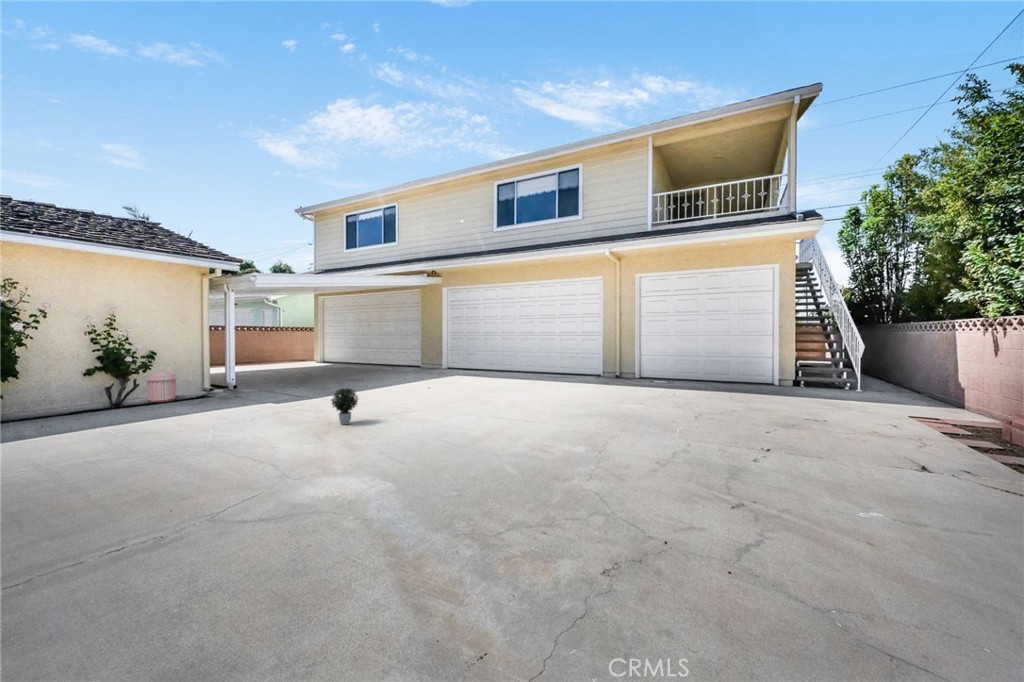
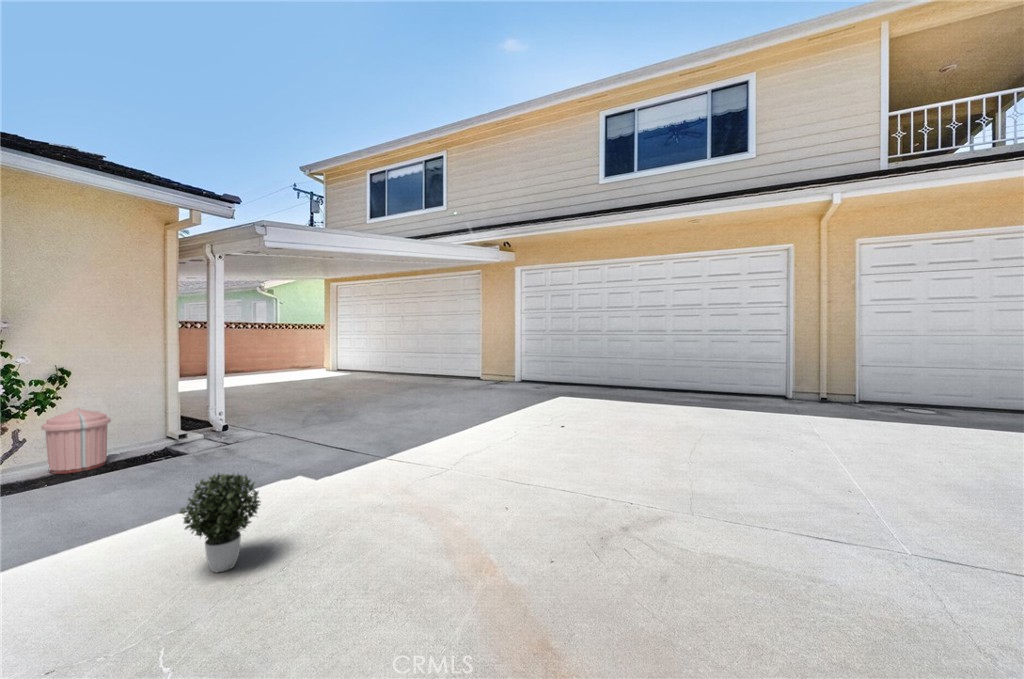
potted plant: present [331,388,358,425] -> present [179,474,260,572]

